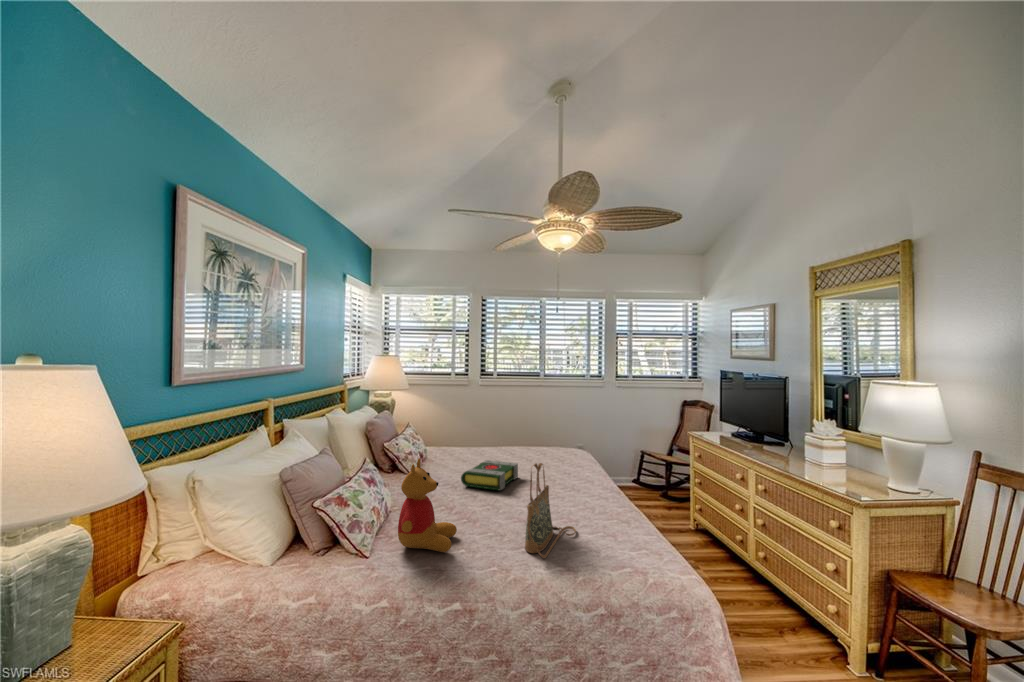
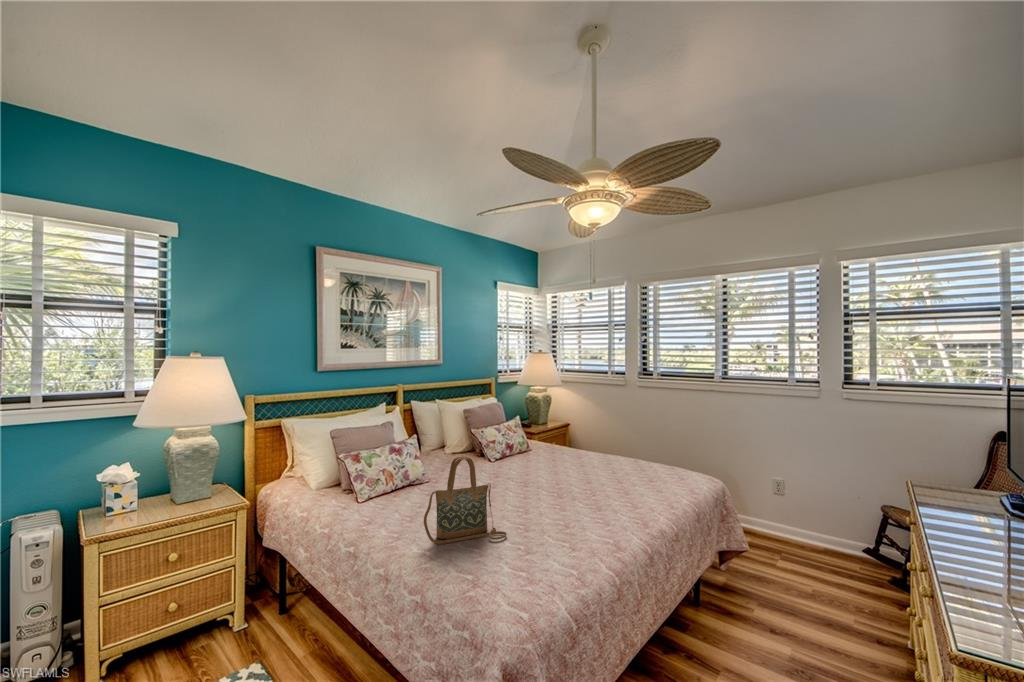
stuffed bear: present [398,458,457,552] -> none [366,436,423,514]
book: present [461,460,518,490] -> none [500,461,563,489]

